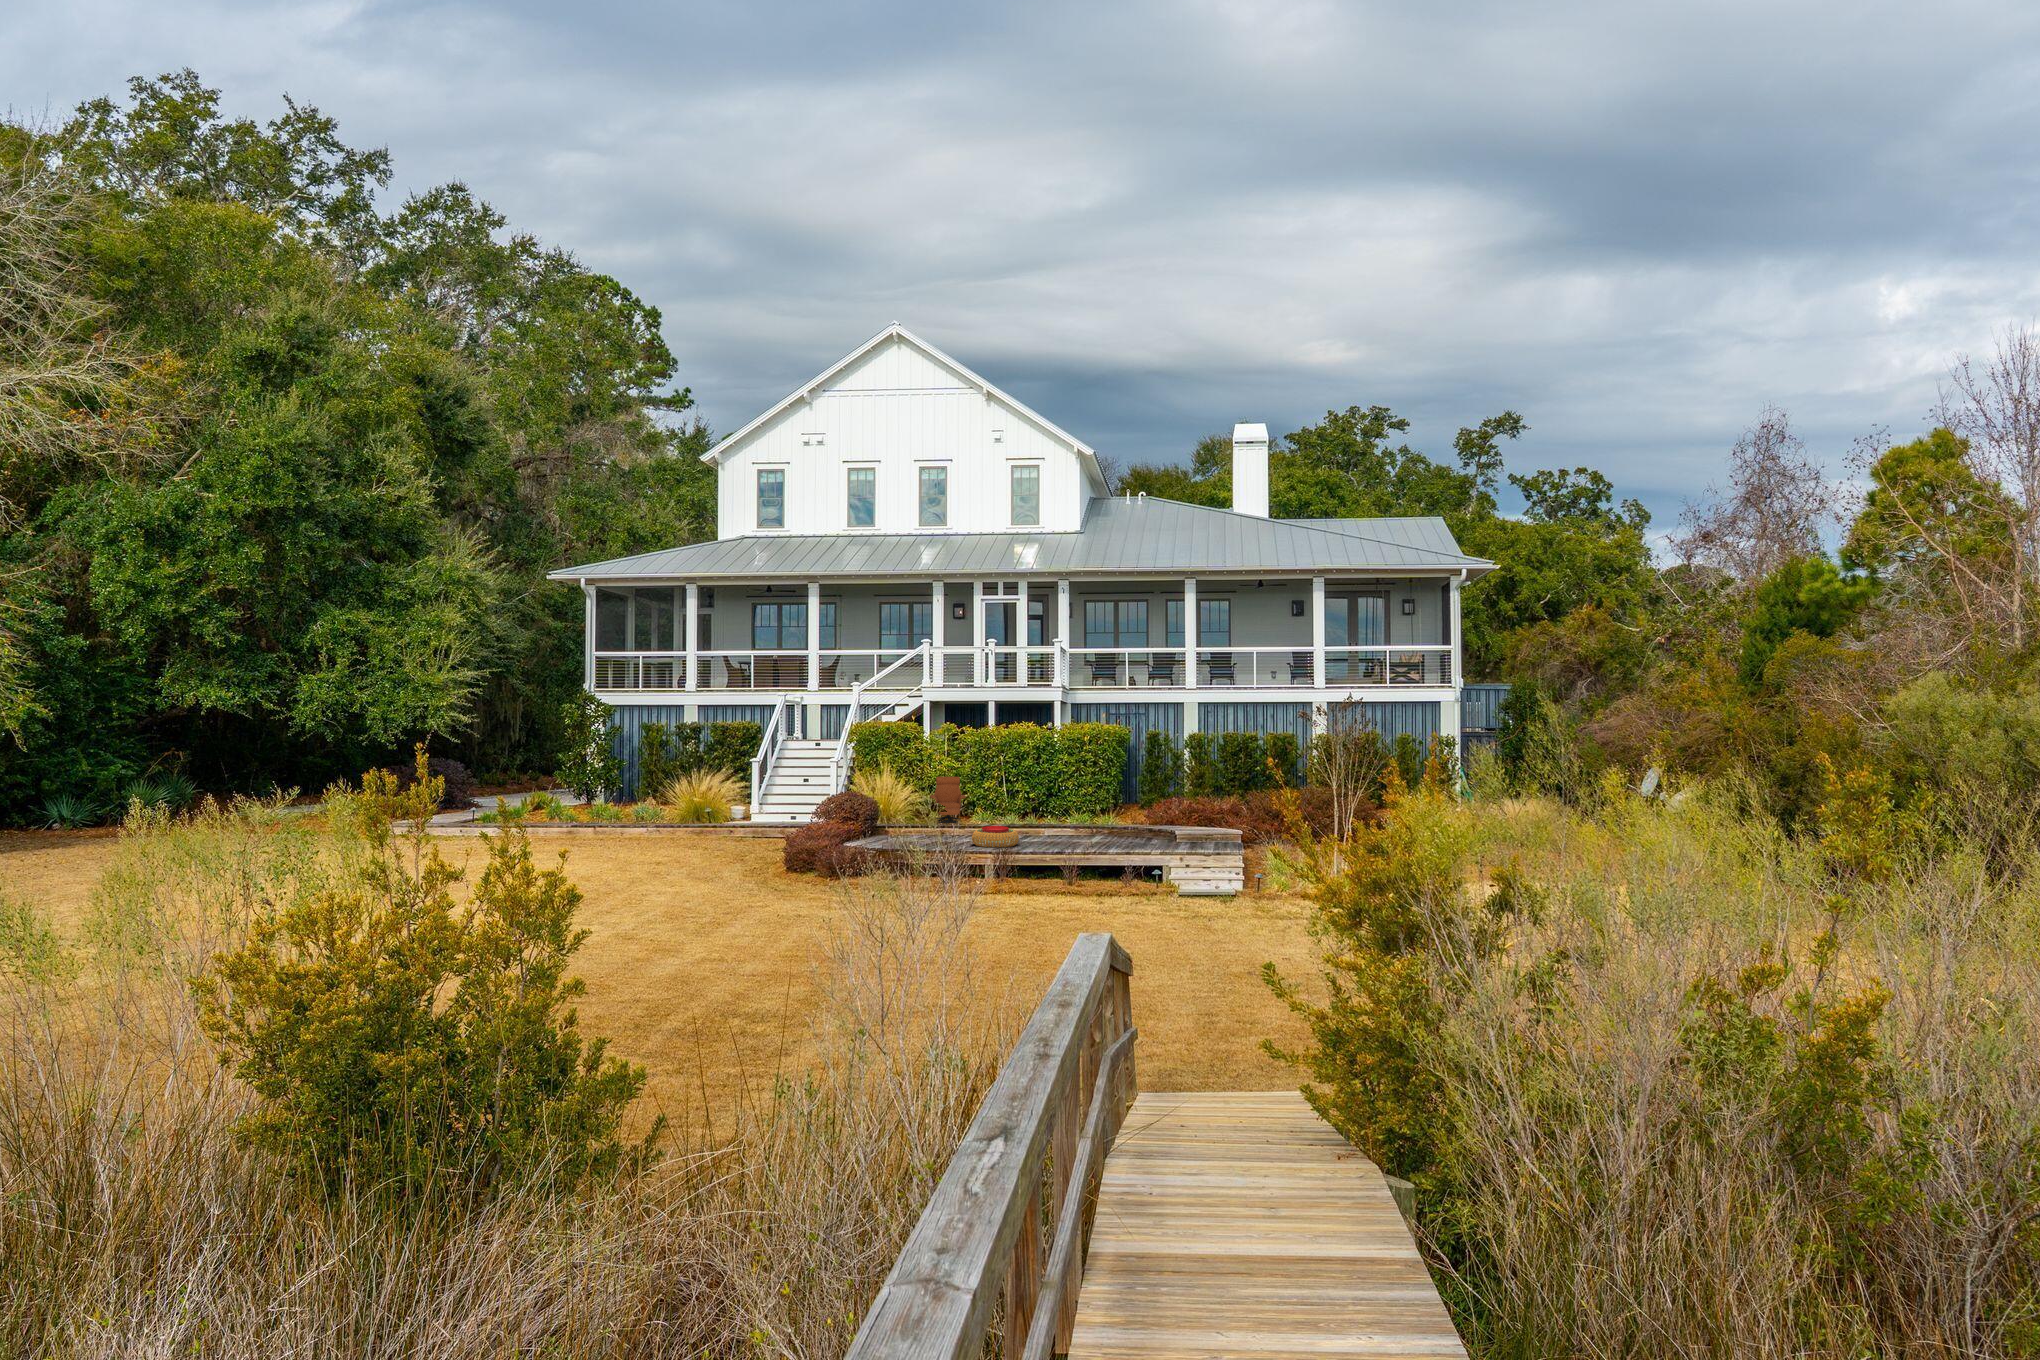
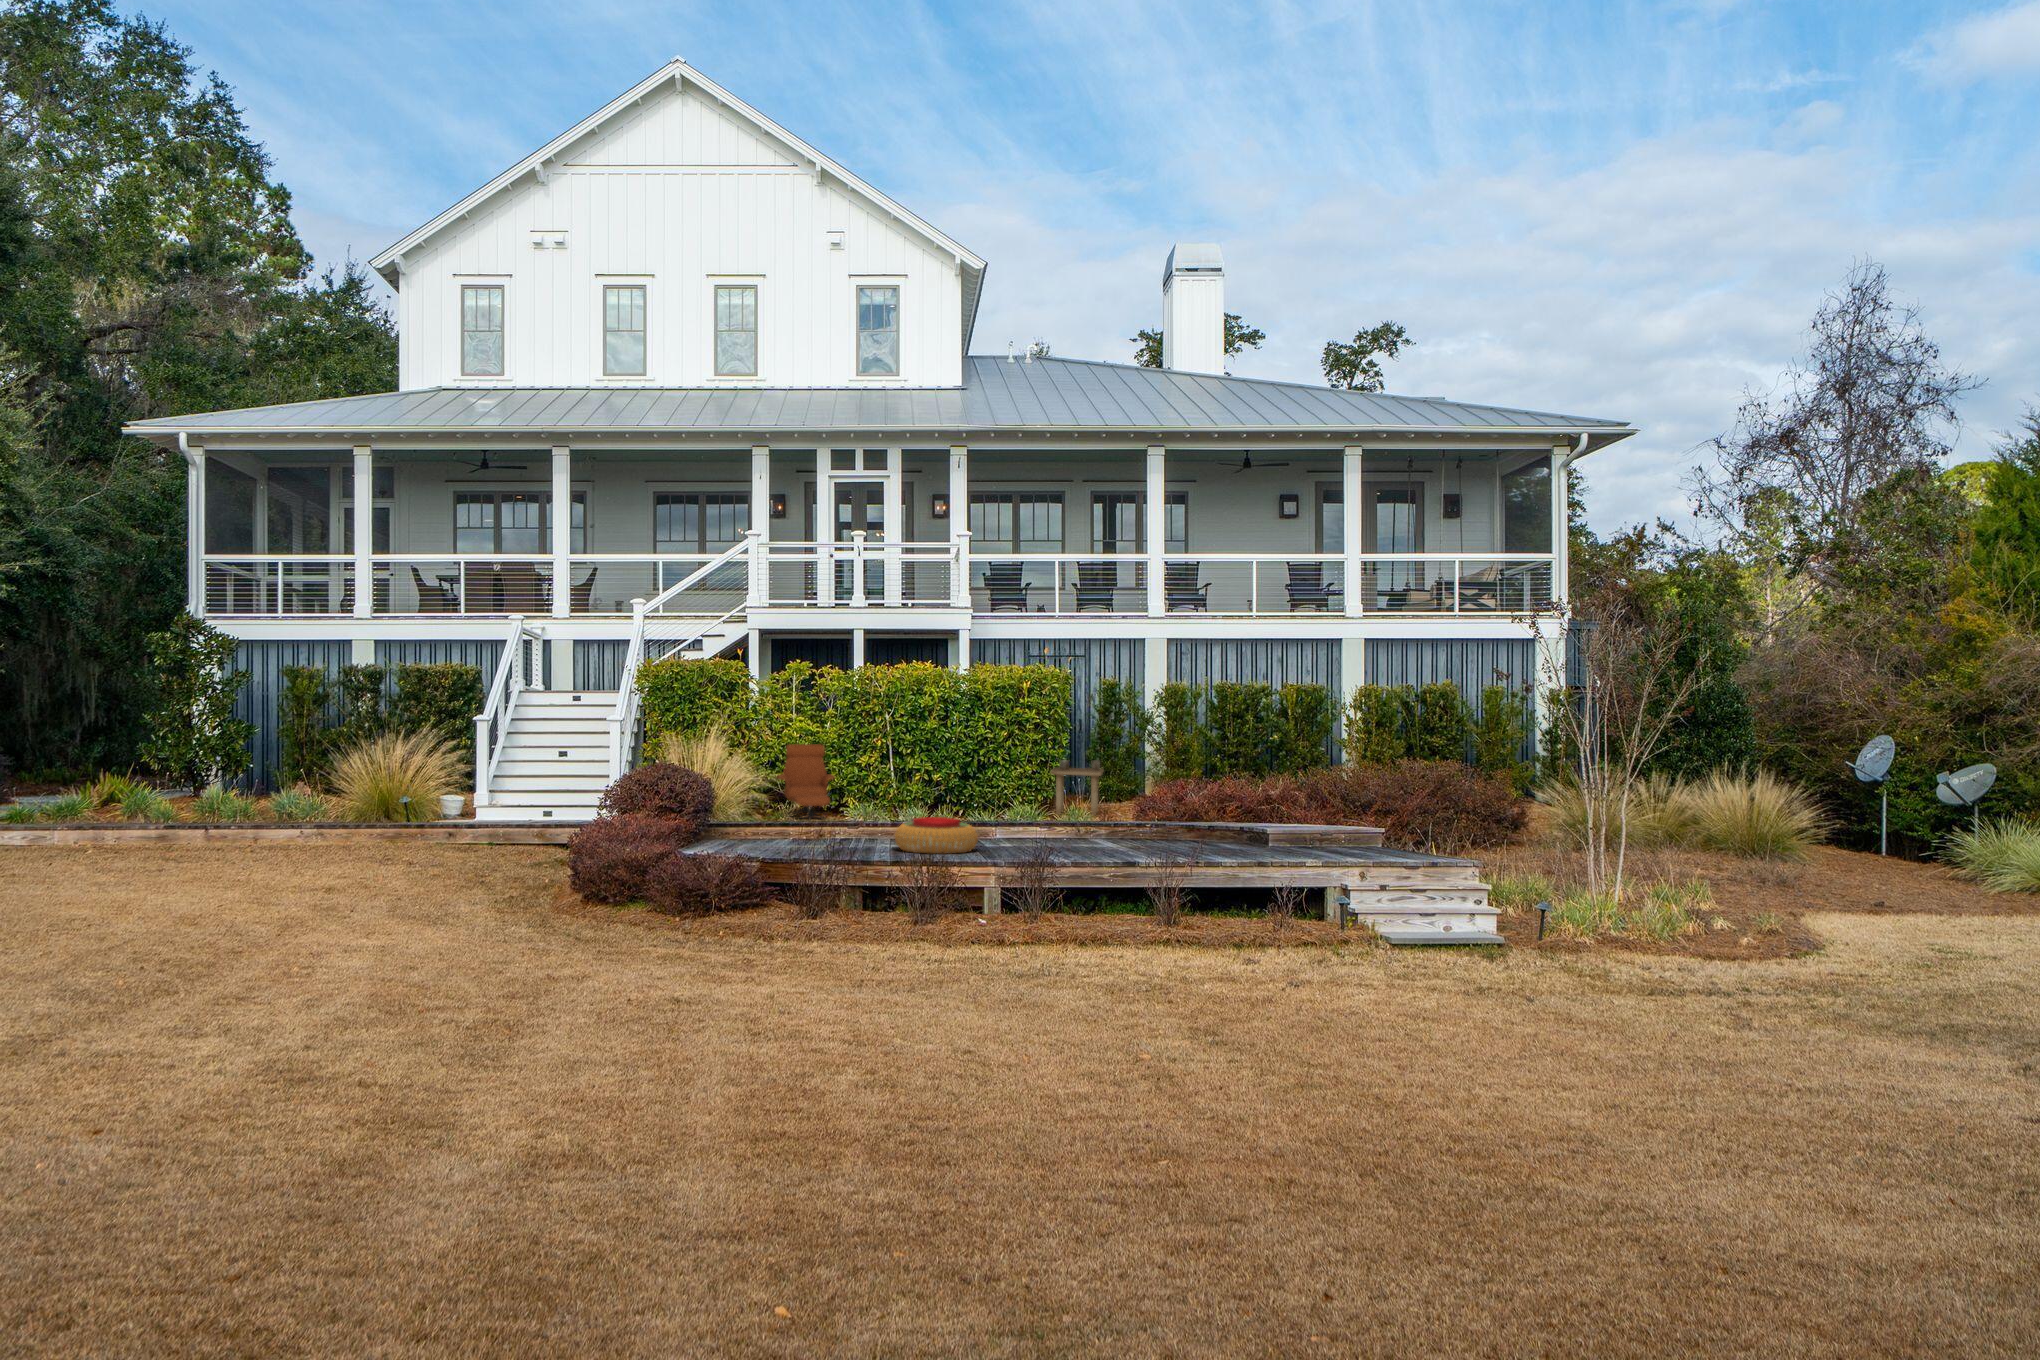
side table: none [1098,786,1135,822] -> present [1051,760,1104,816]

